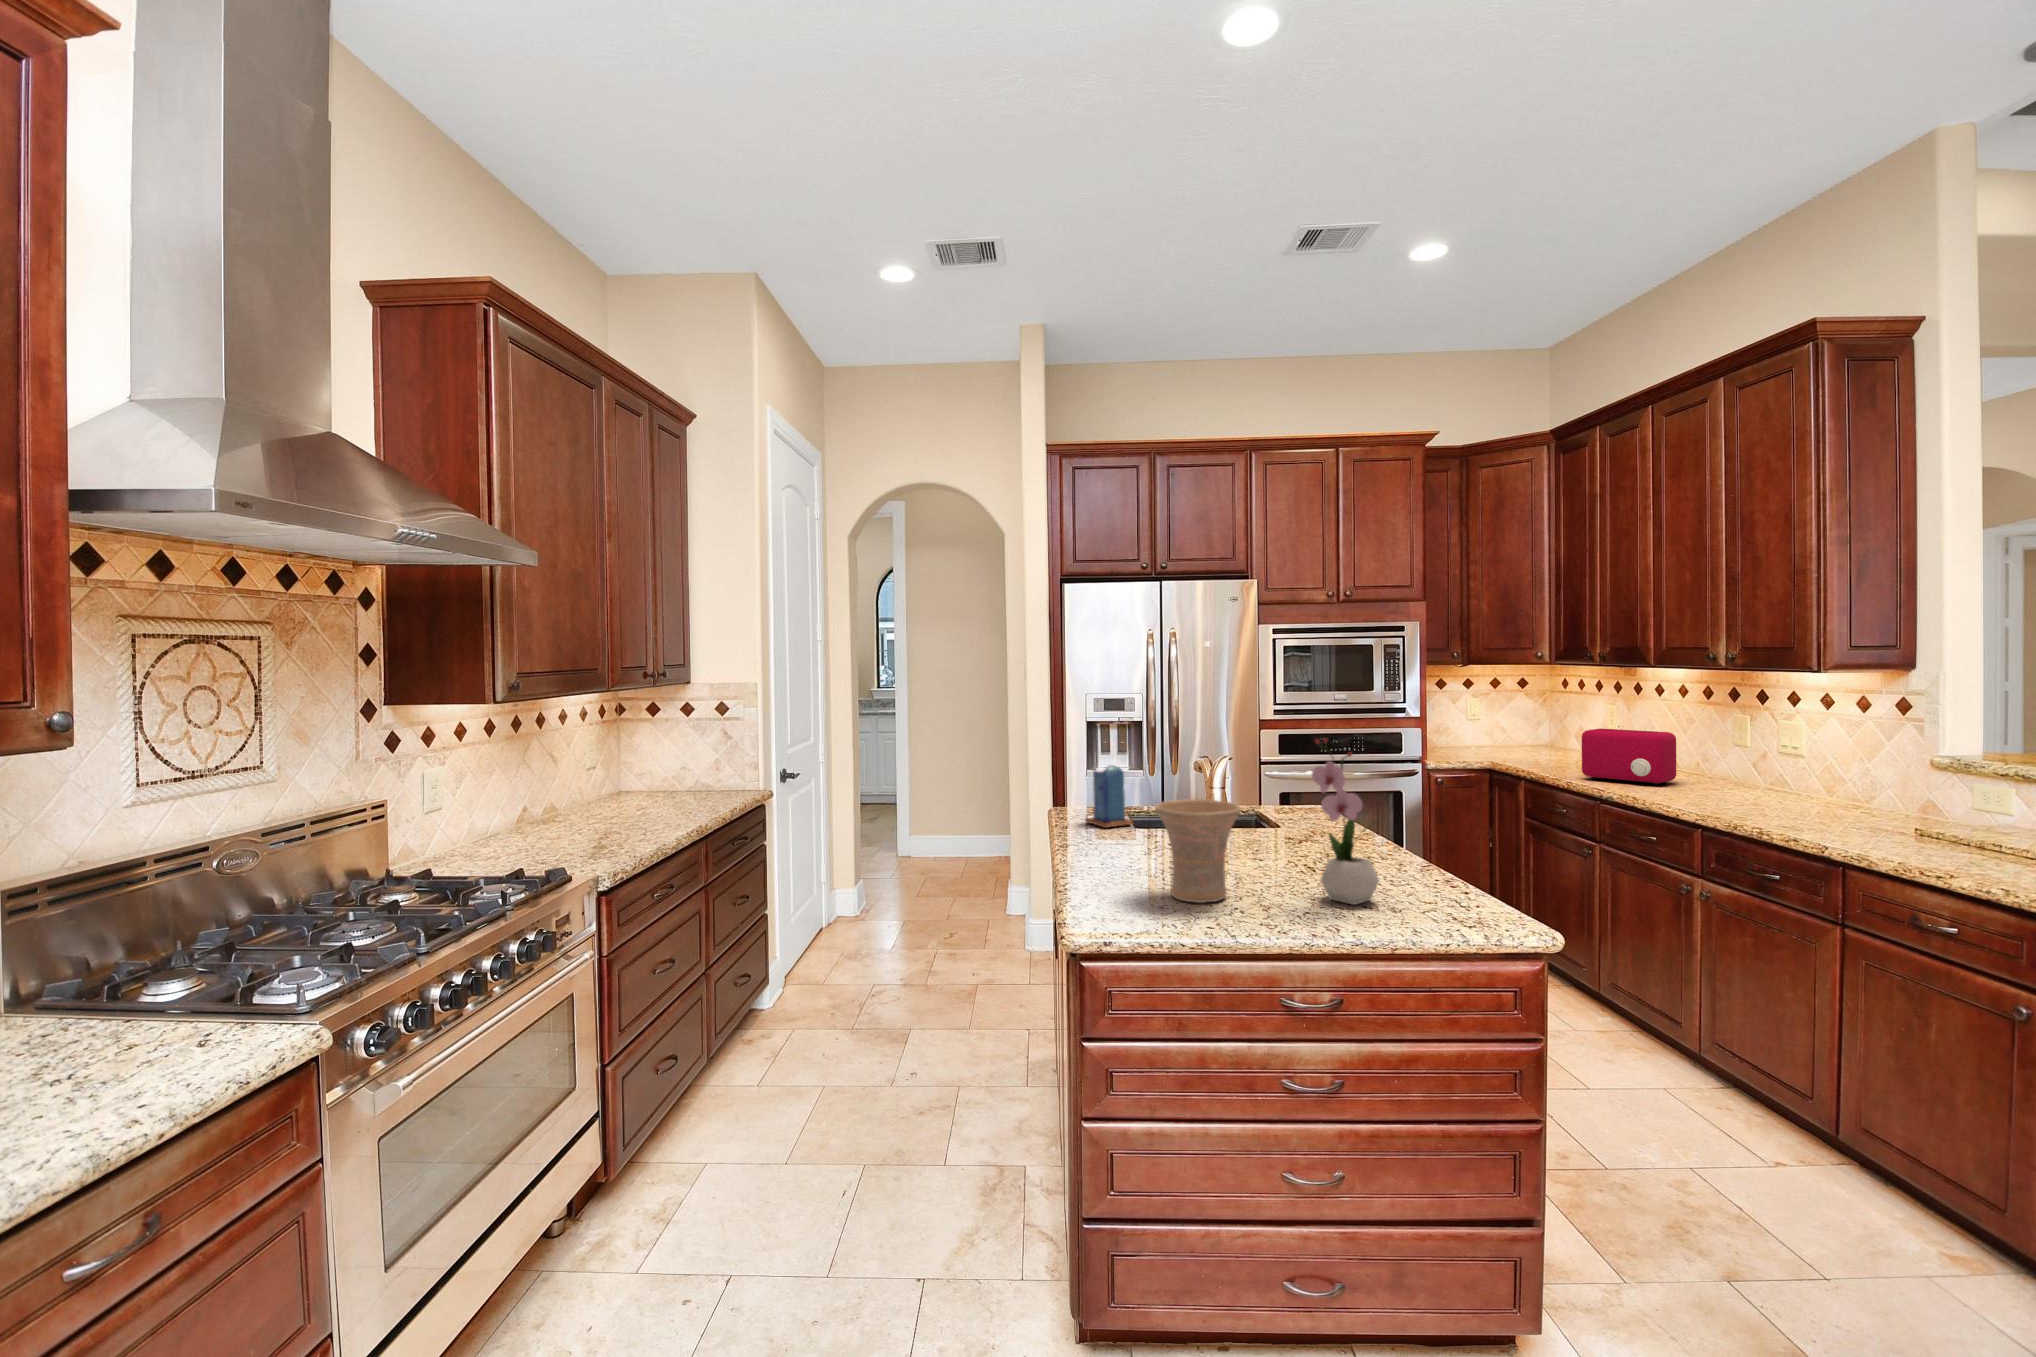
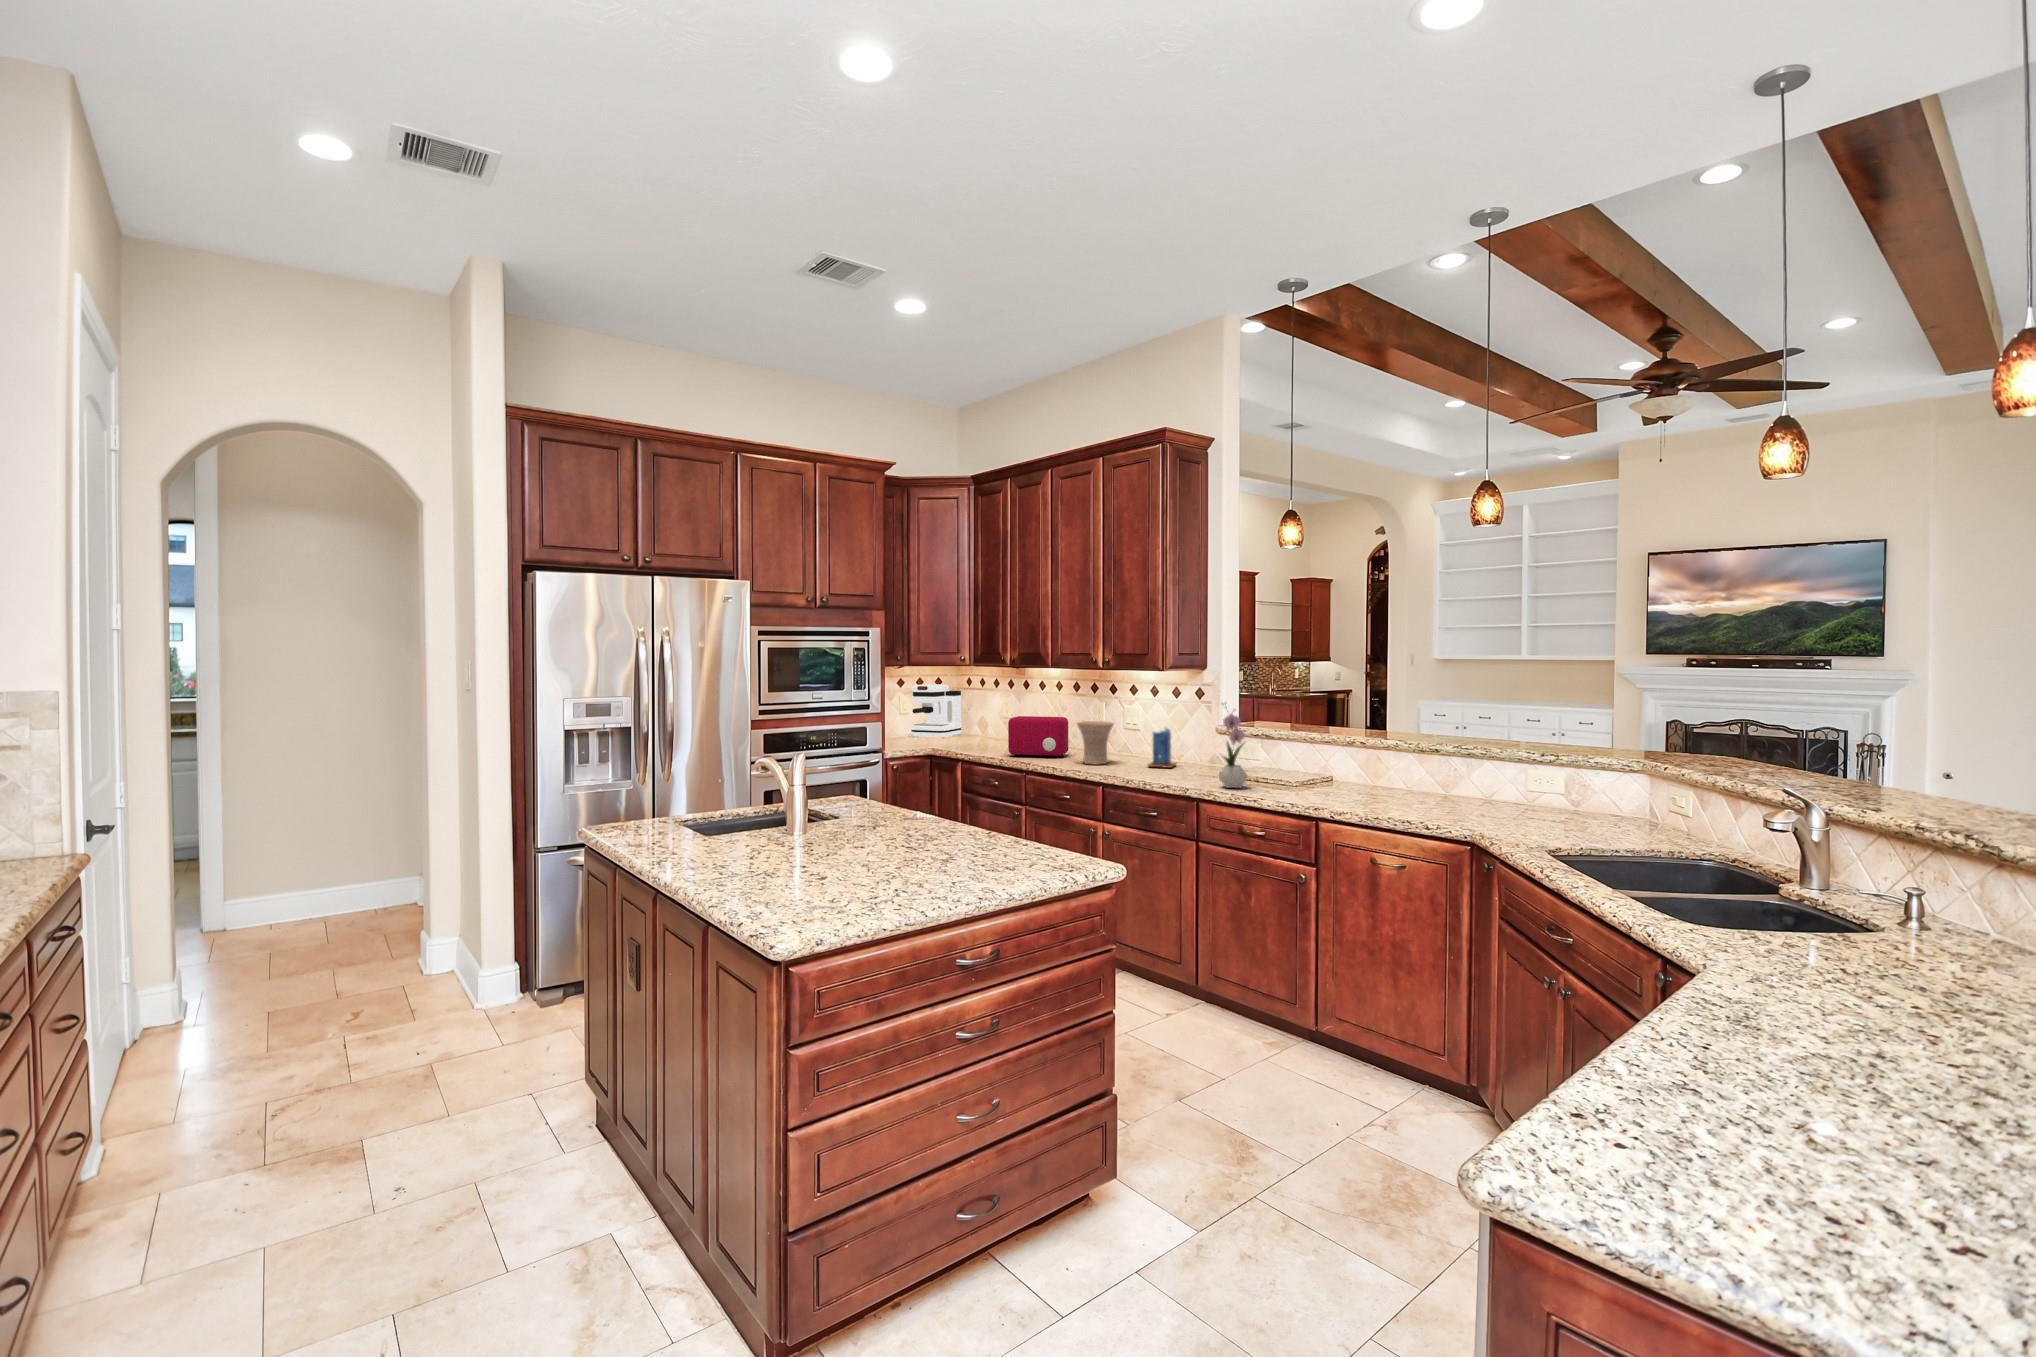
coffee maker: none [1477,686,1549,751] -> present [911,684,961,738]
flower arrangement: present [1312,738,1384,905] -> present [1219,714,1248,788]
candle: present [1085,762,1134,828] -> present [1148,728,1176,768]
vase: present [1155,799,1241,903] -> present [1077,721,1114,764]

